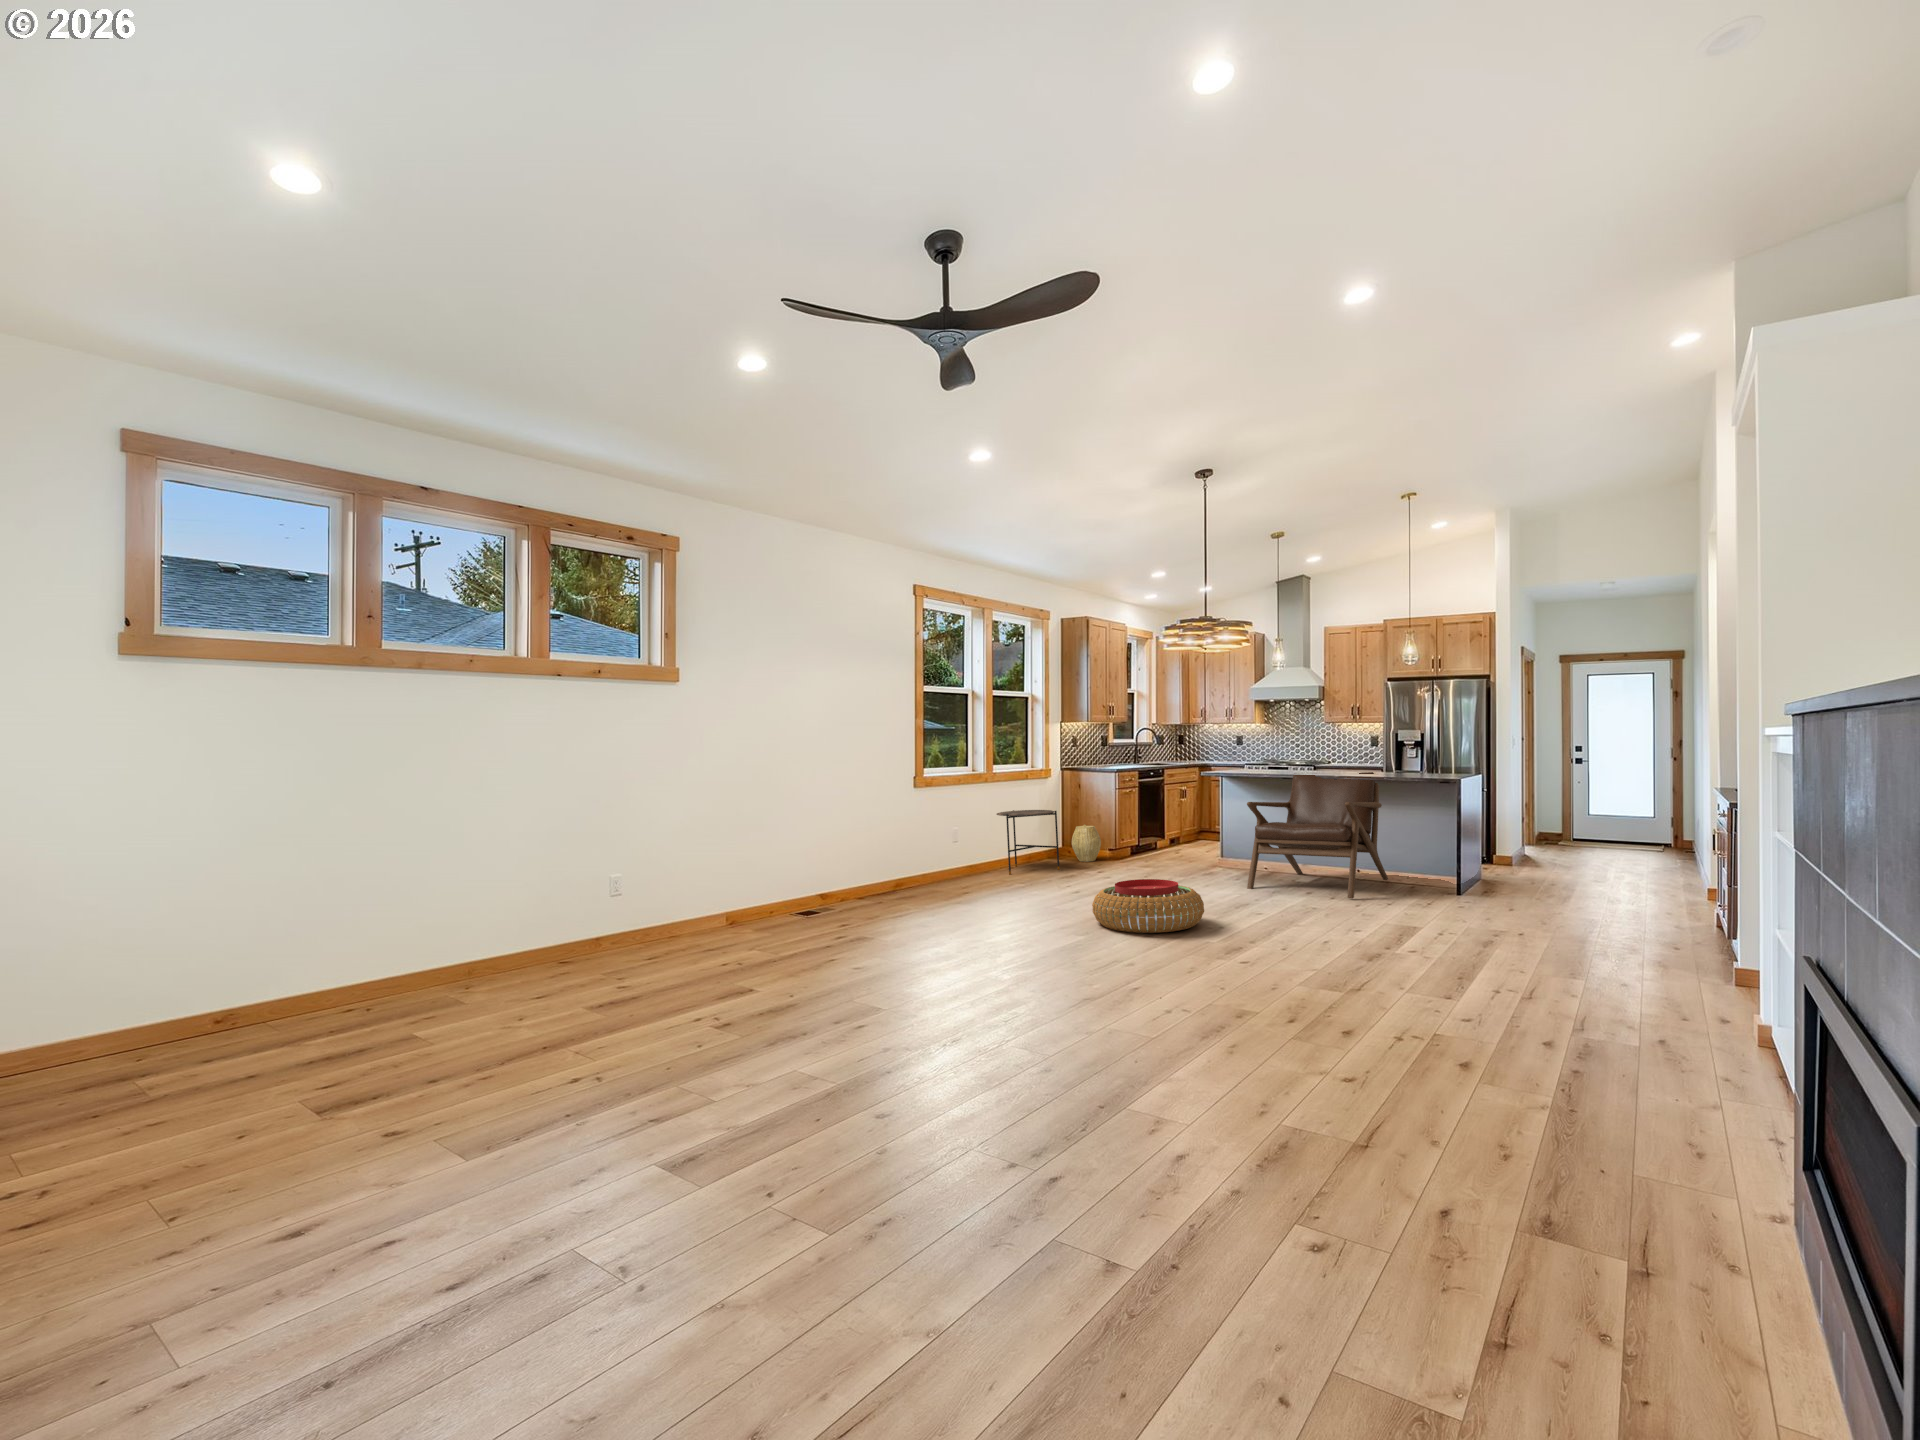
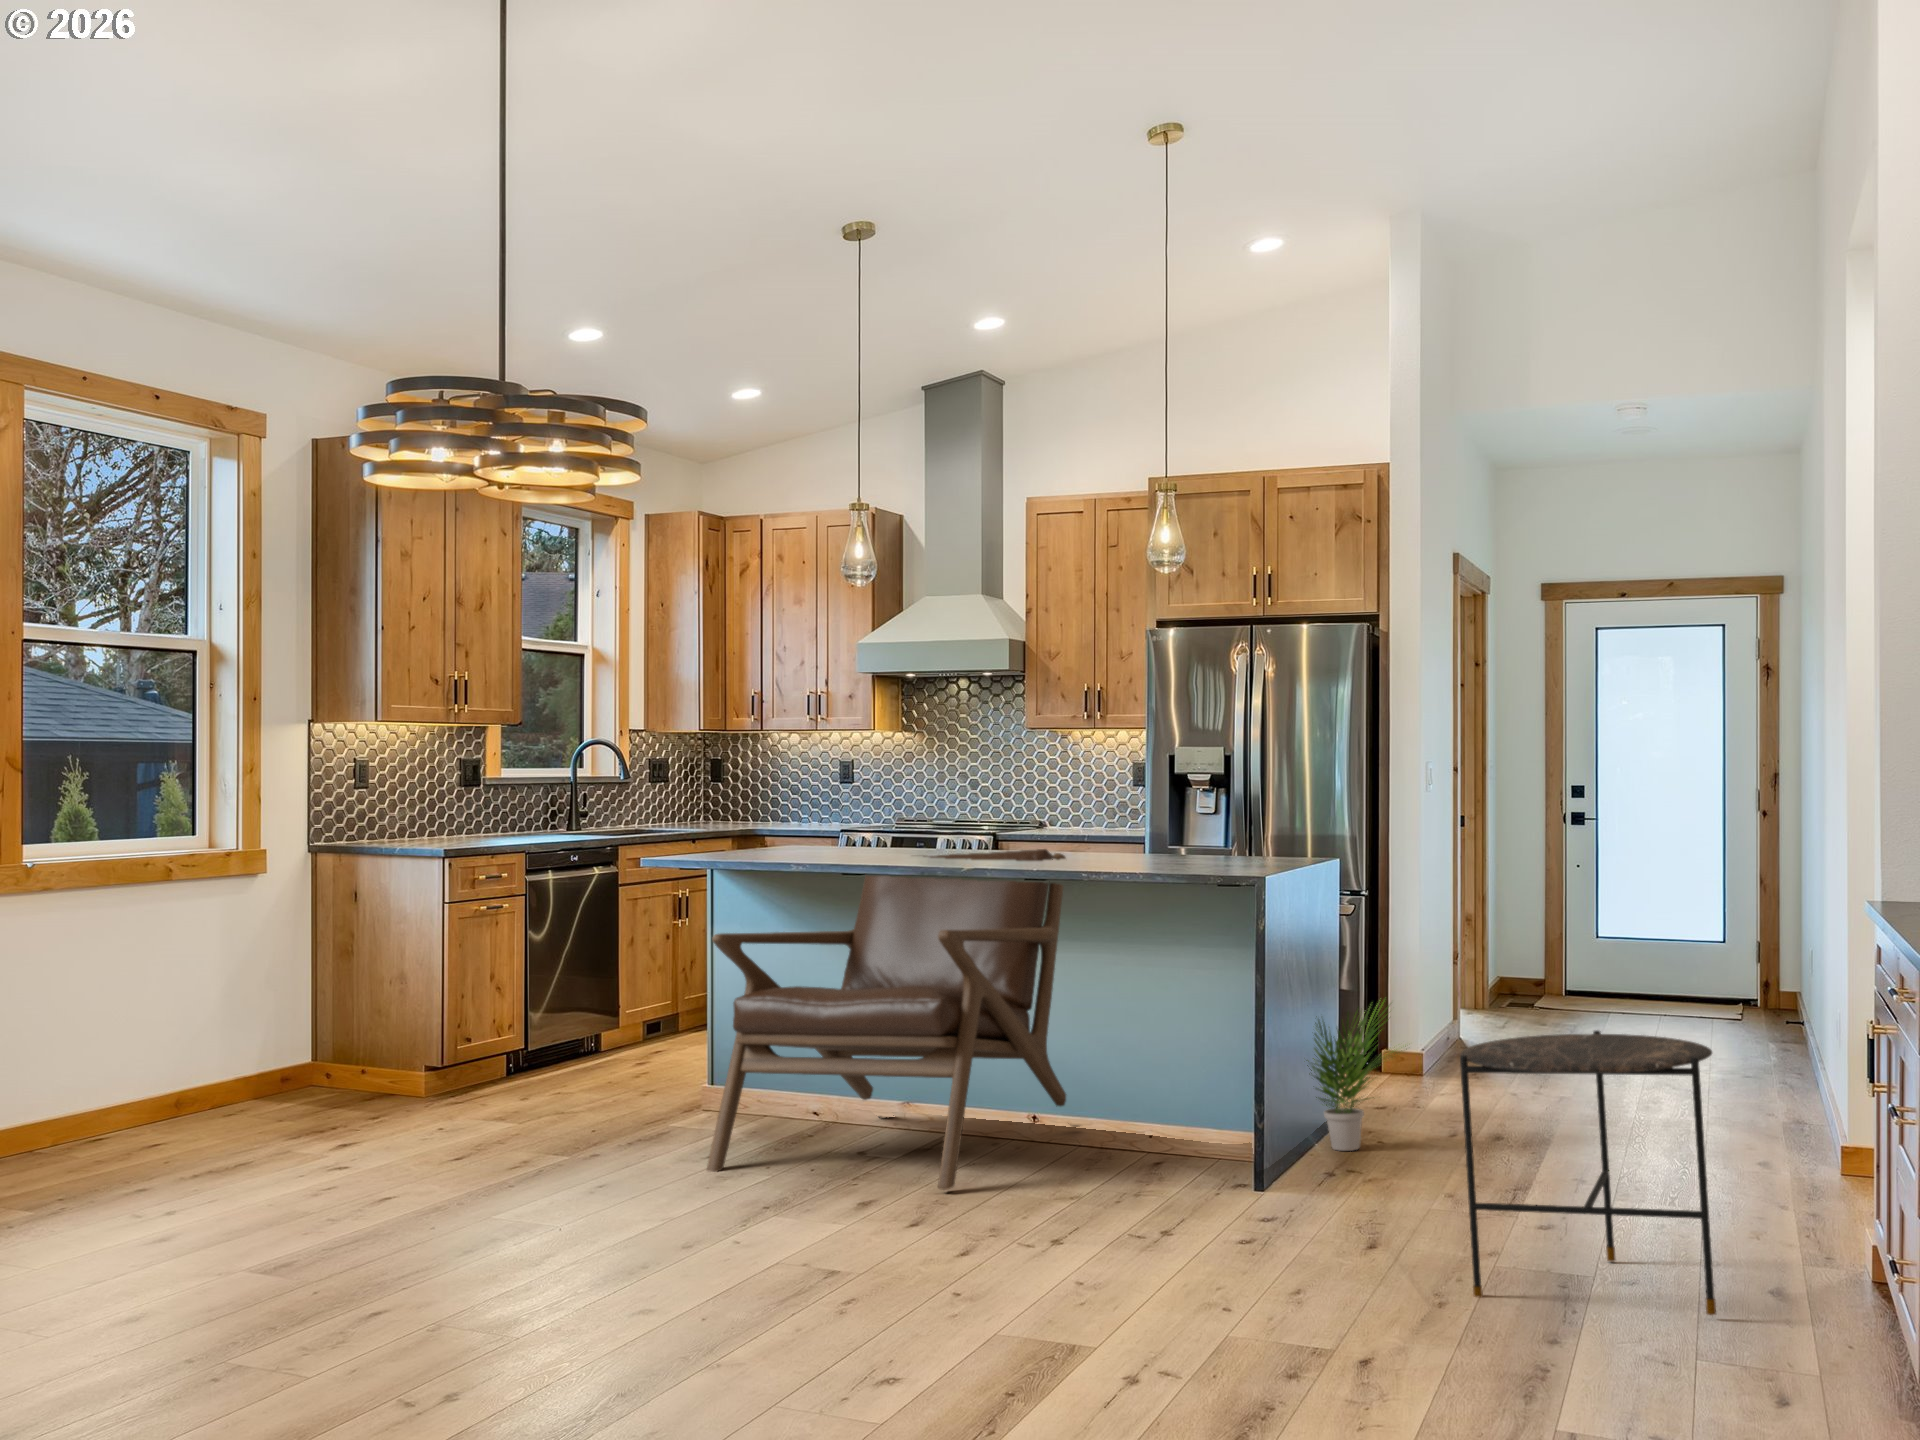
side table: present [997,810,1060,875] -> present [1460,1030,1716,1315]
woven basket: present [1072,825,1101,862] -> none [317,1001,401,1103]
potted plant: none [1470,833,1539,894] -> present [1306,1003,1406,1151]
pouf: present [1092,879,1204,933] -> none [110,1176,460,1353]

